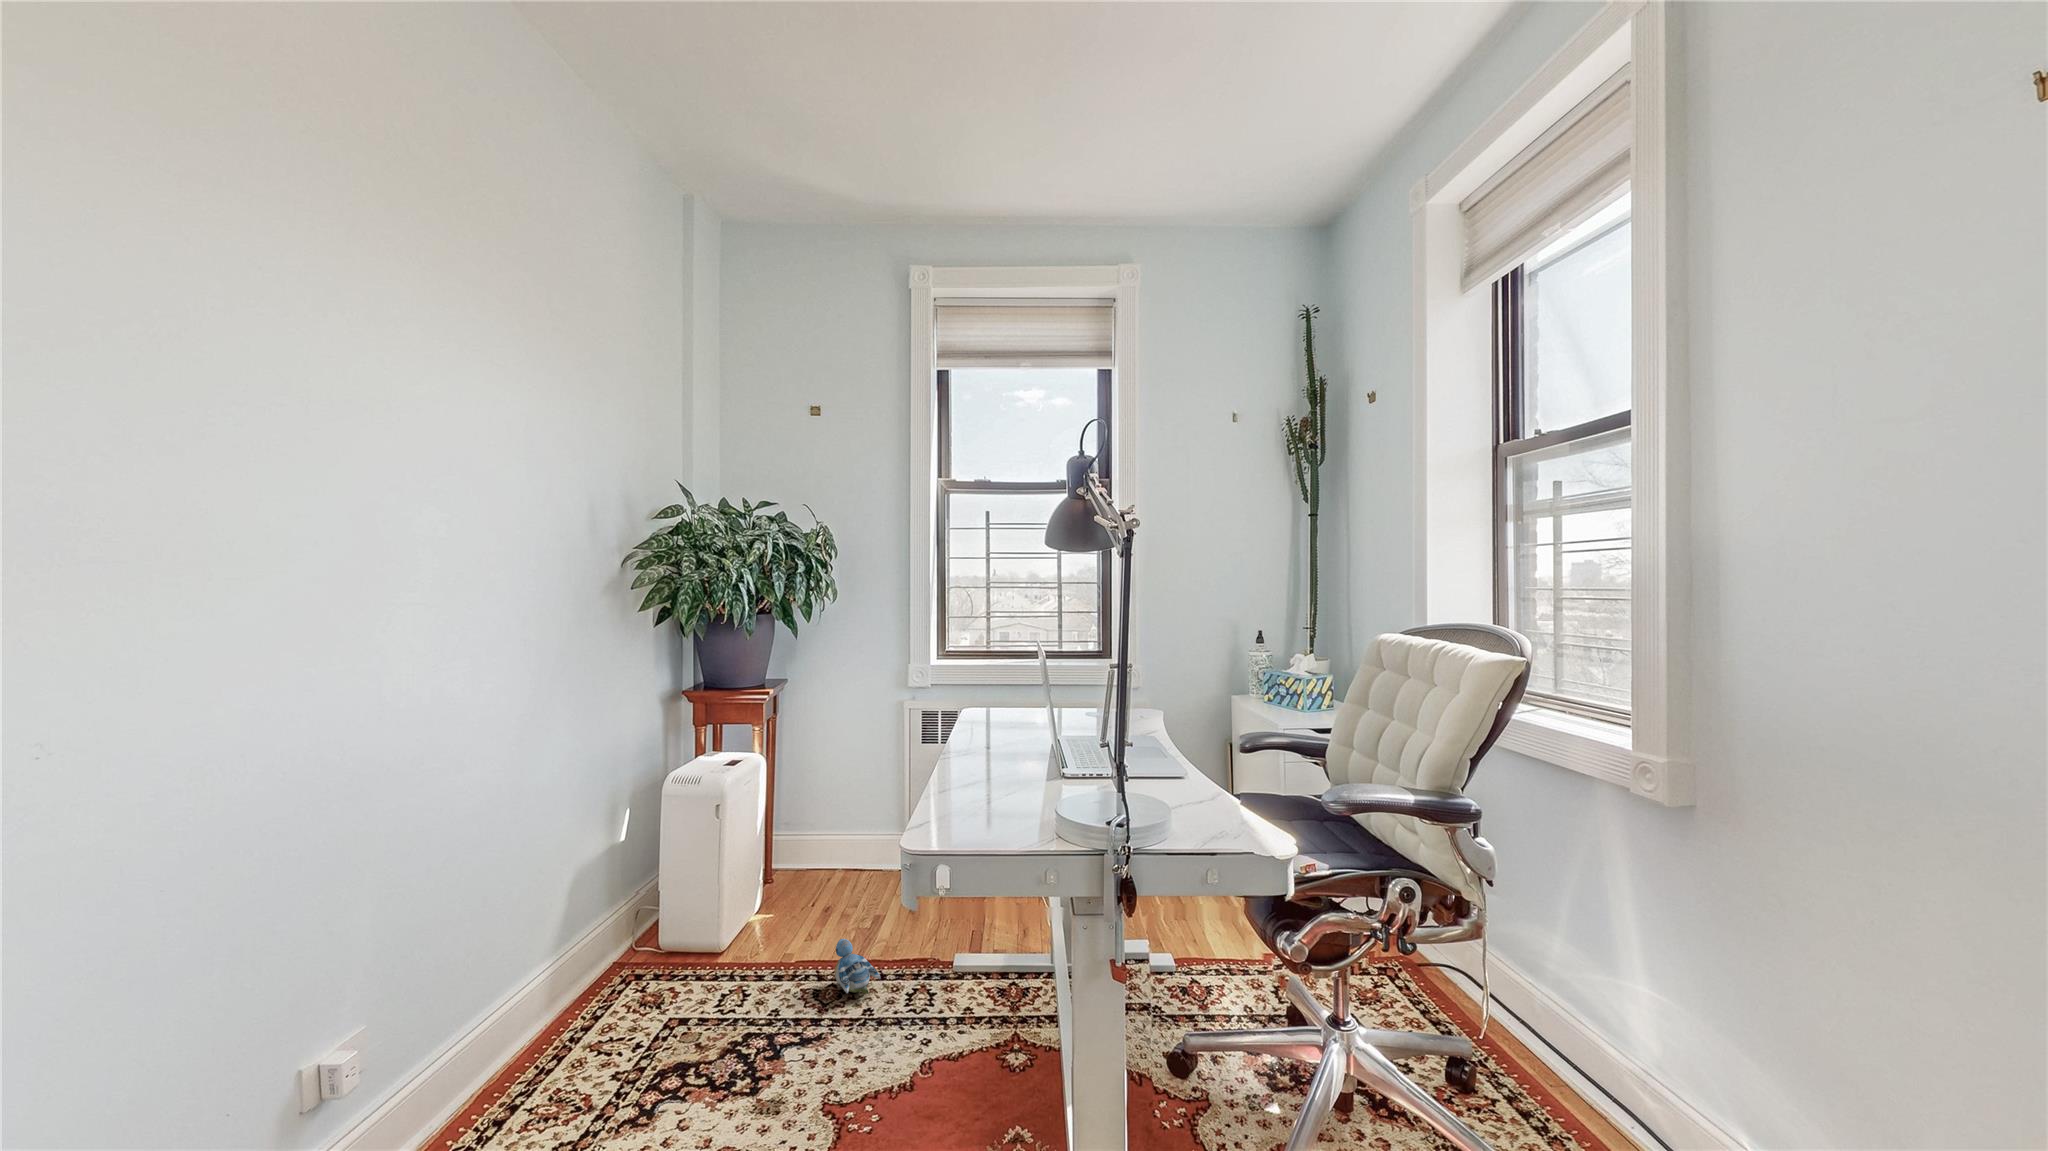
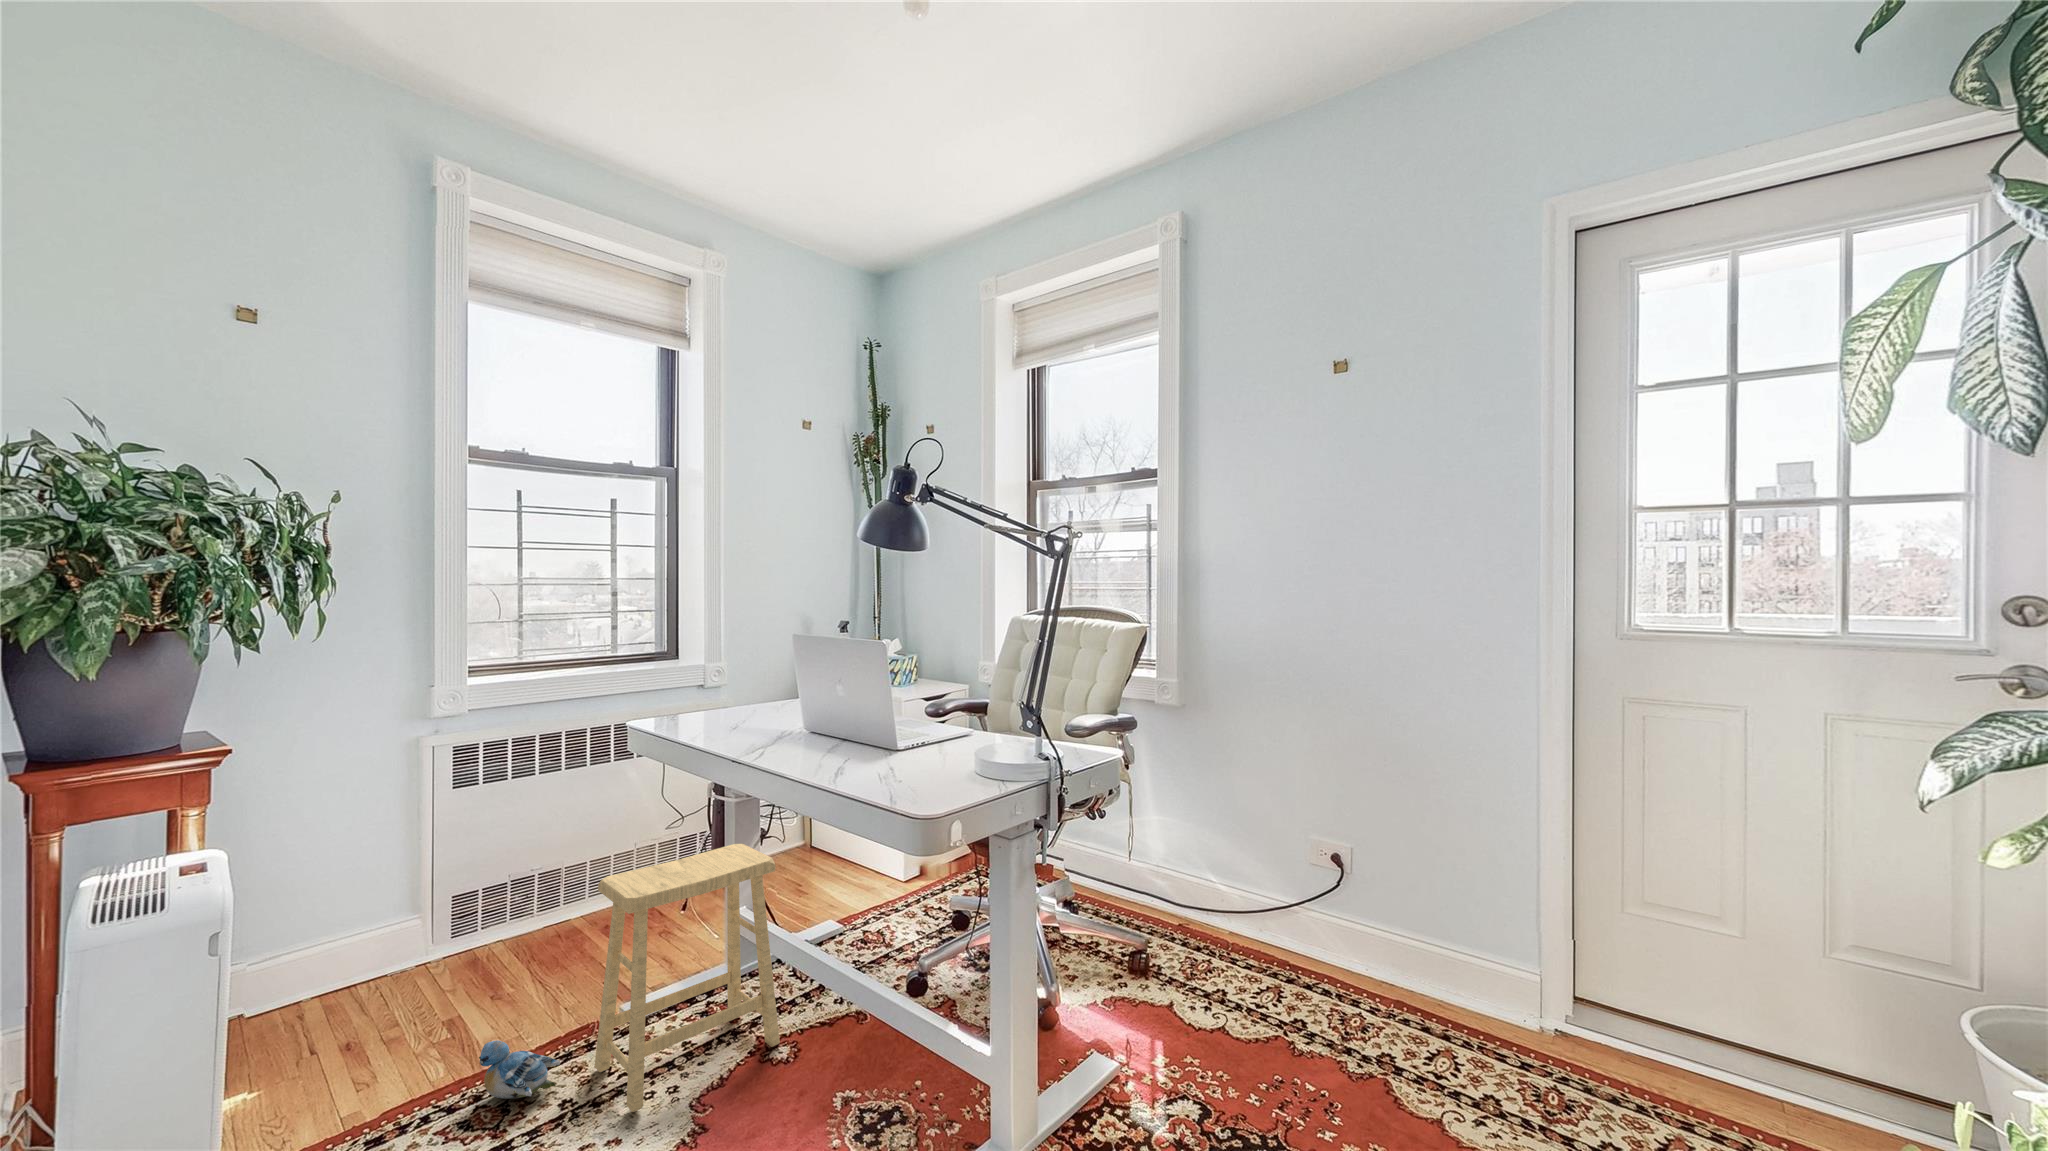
footstool: none [885,837,1030,1050] -> present [595,844,780,1112]

